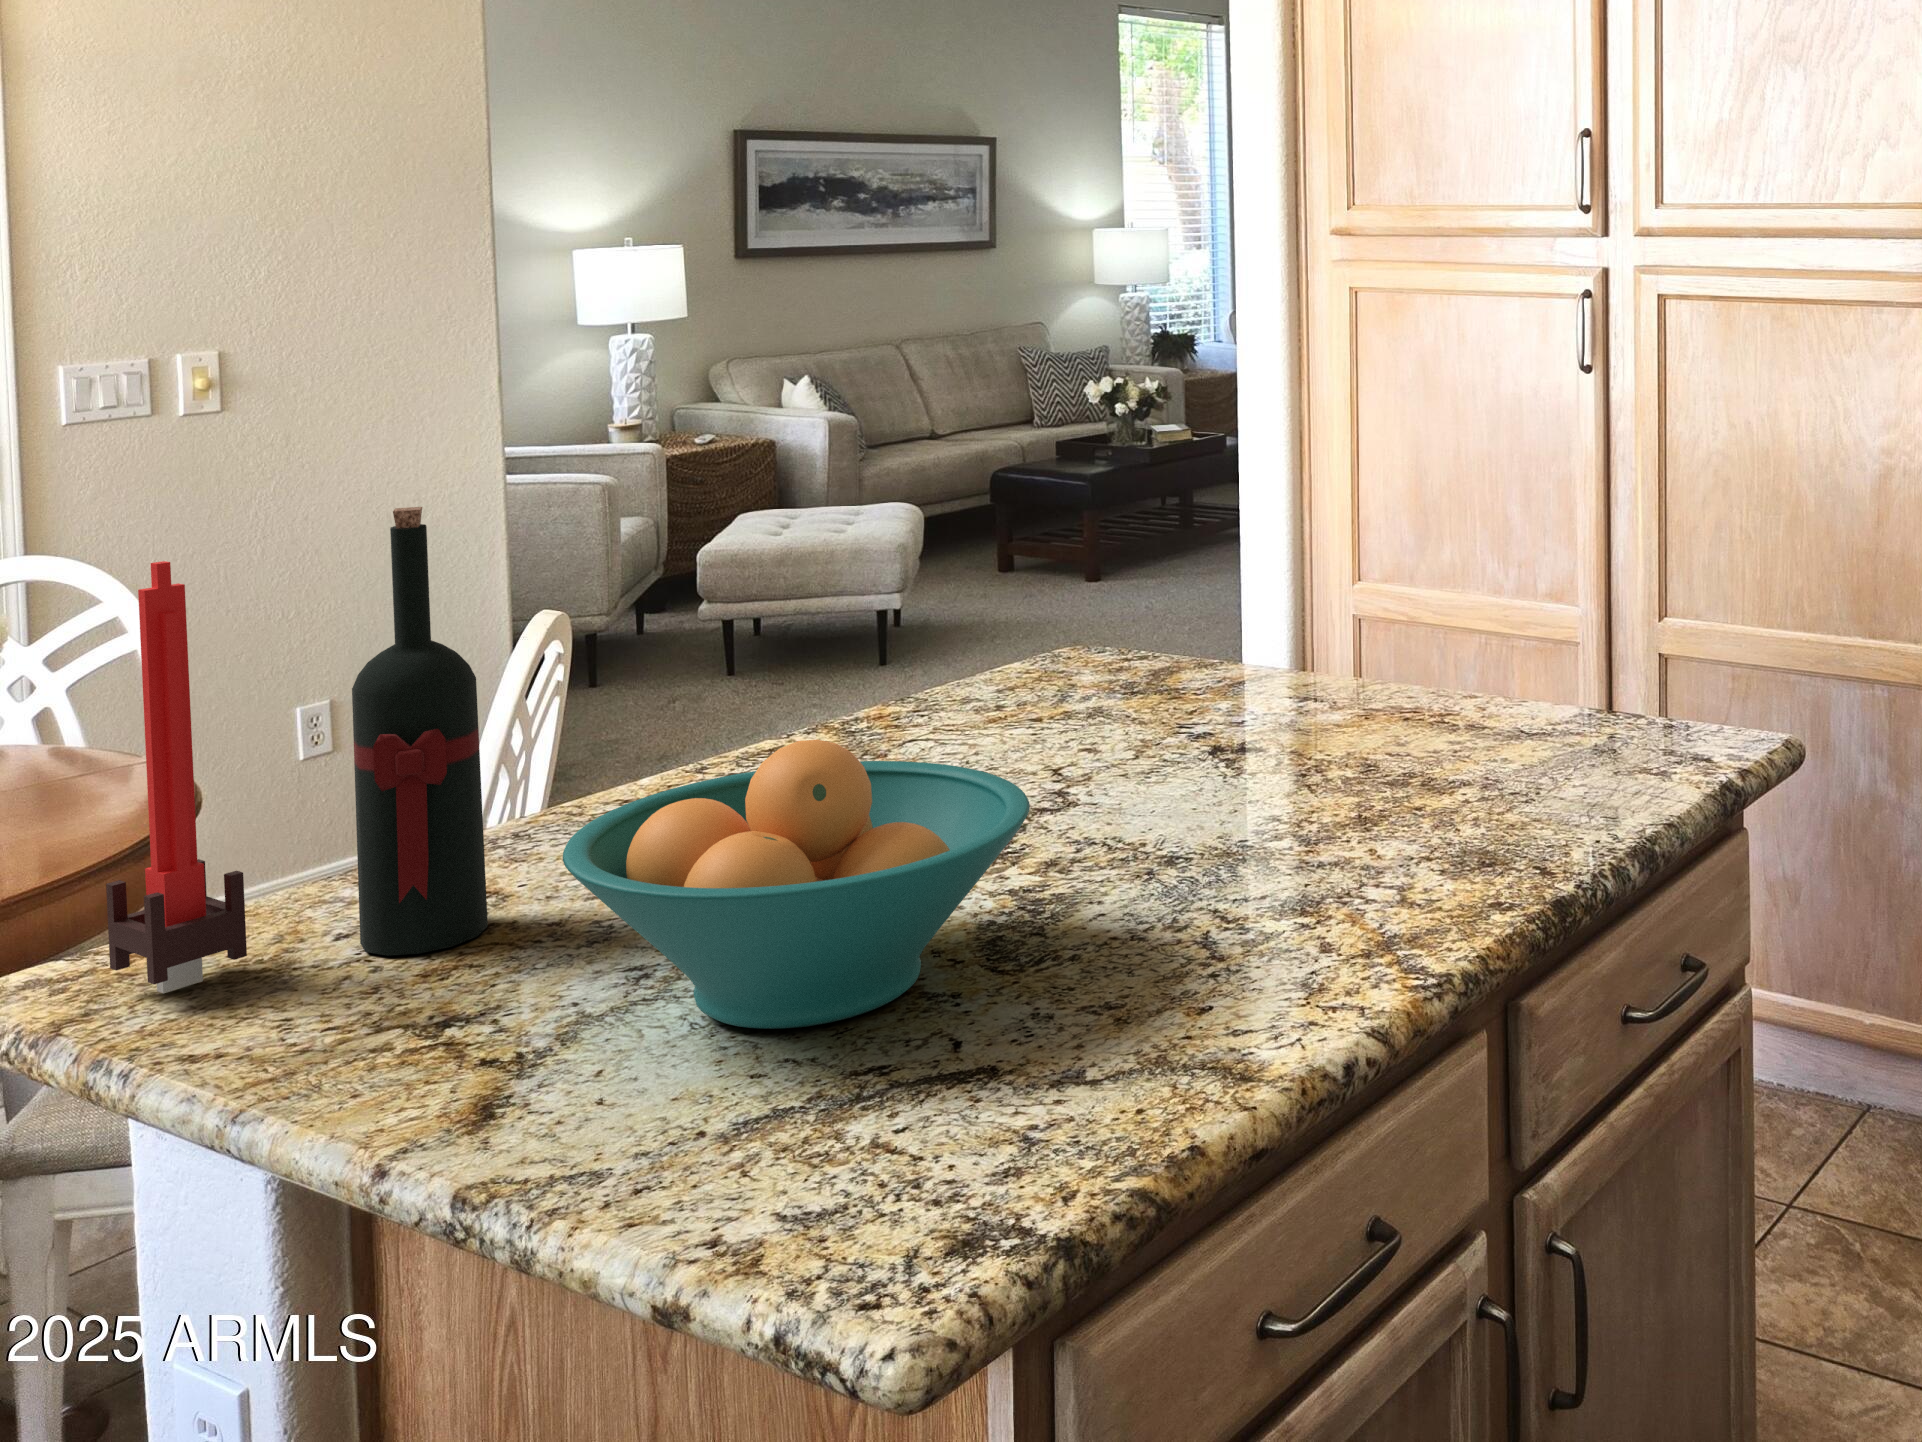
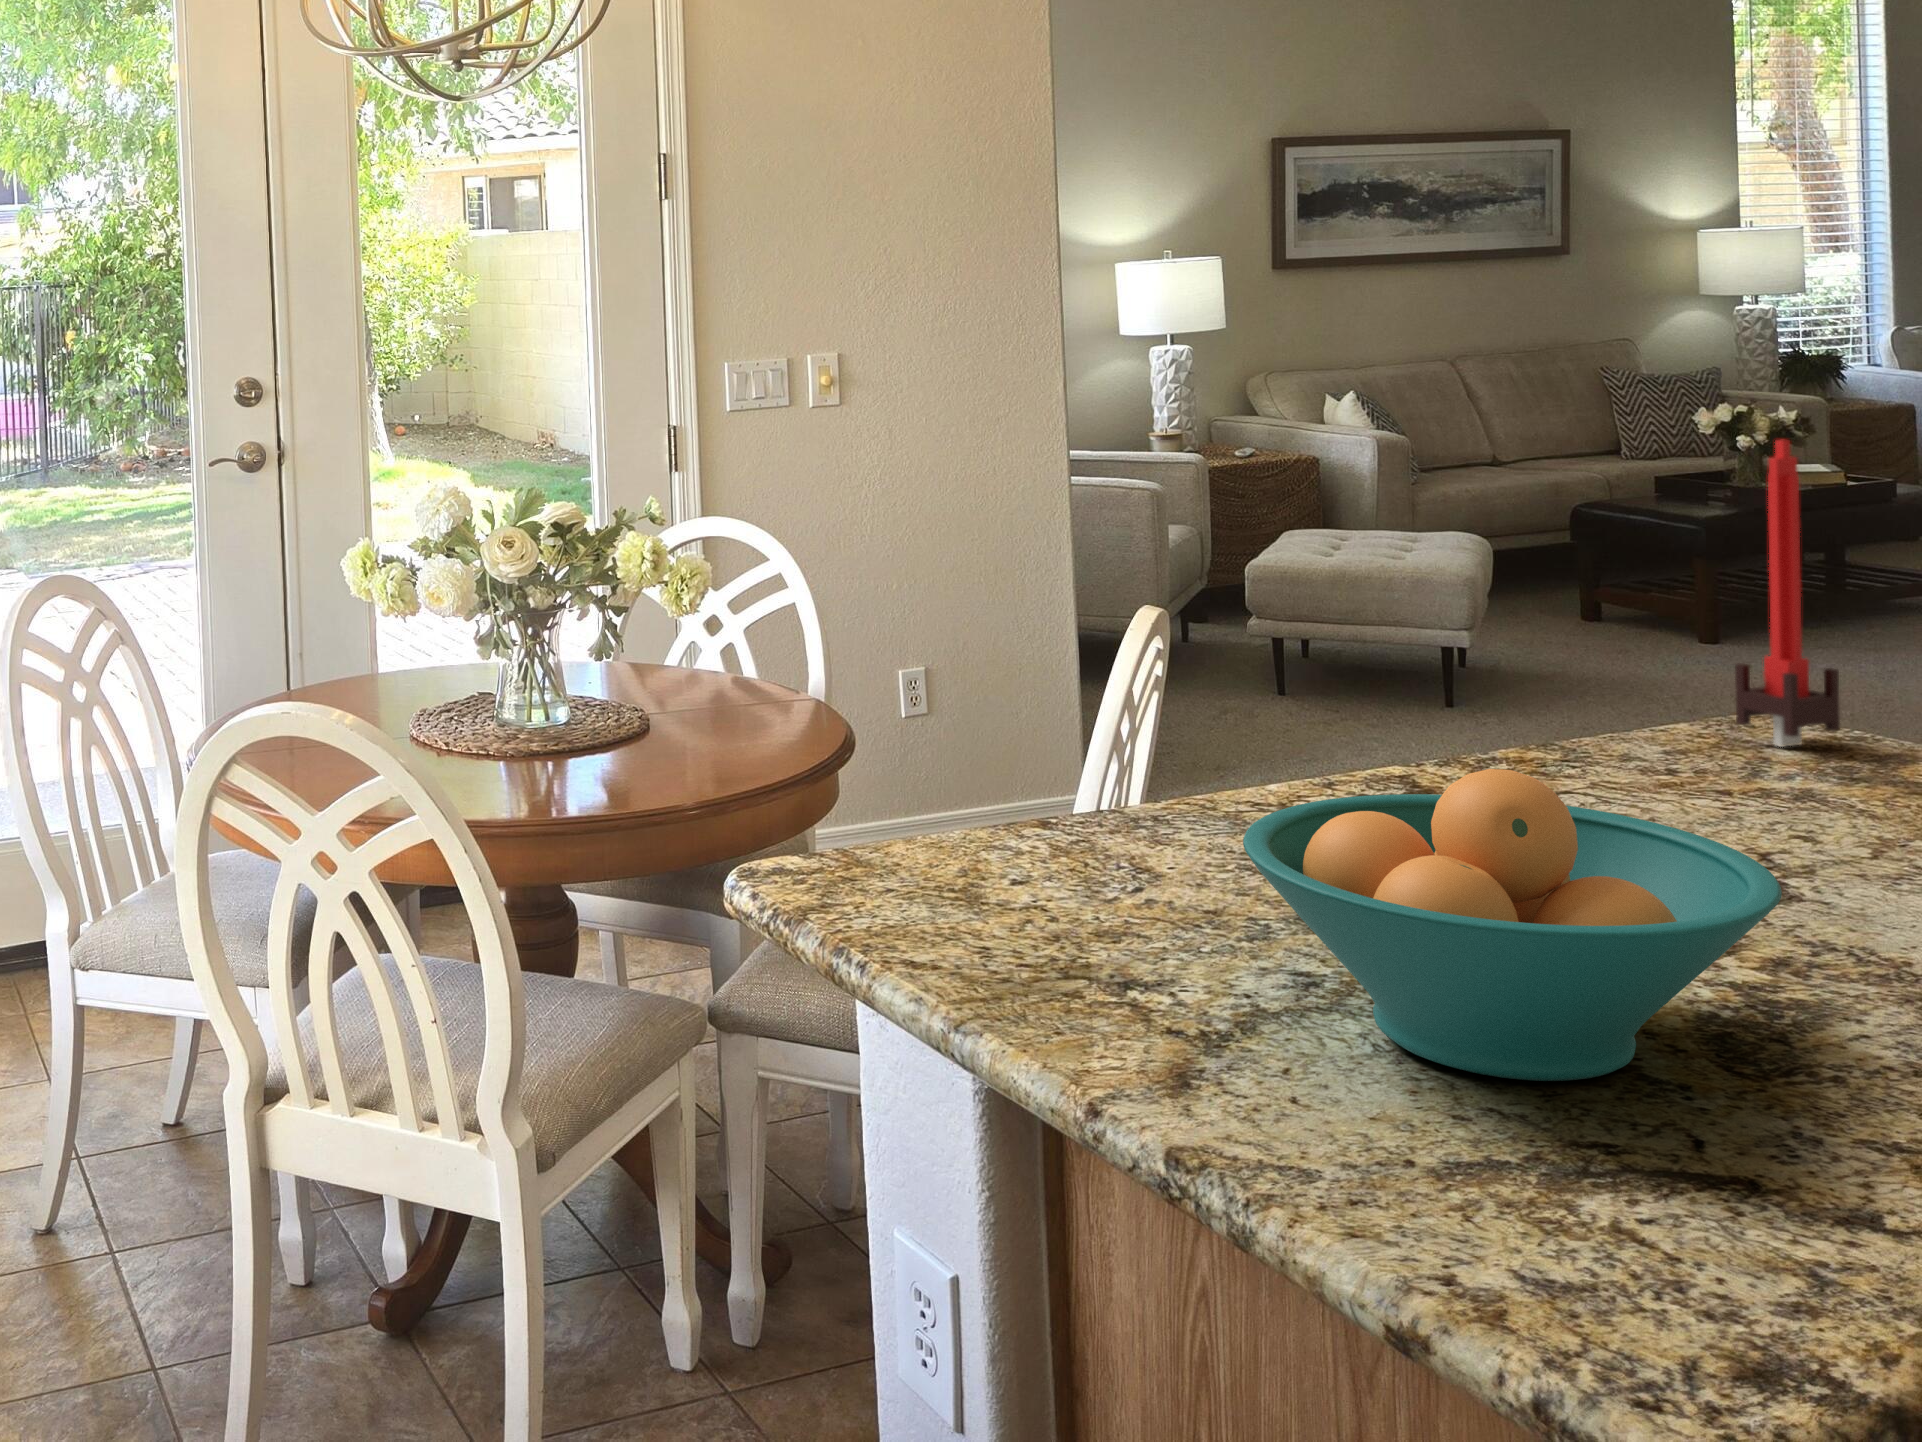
wine bottle: present [352,507,488,956] -> none [1030,492,1147,914]
candle: present [106,561,247,993] -> present [1735,440,1840,747]

